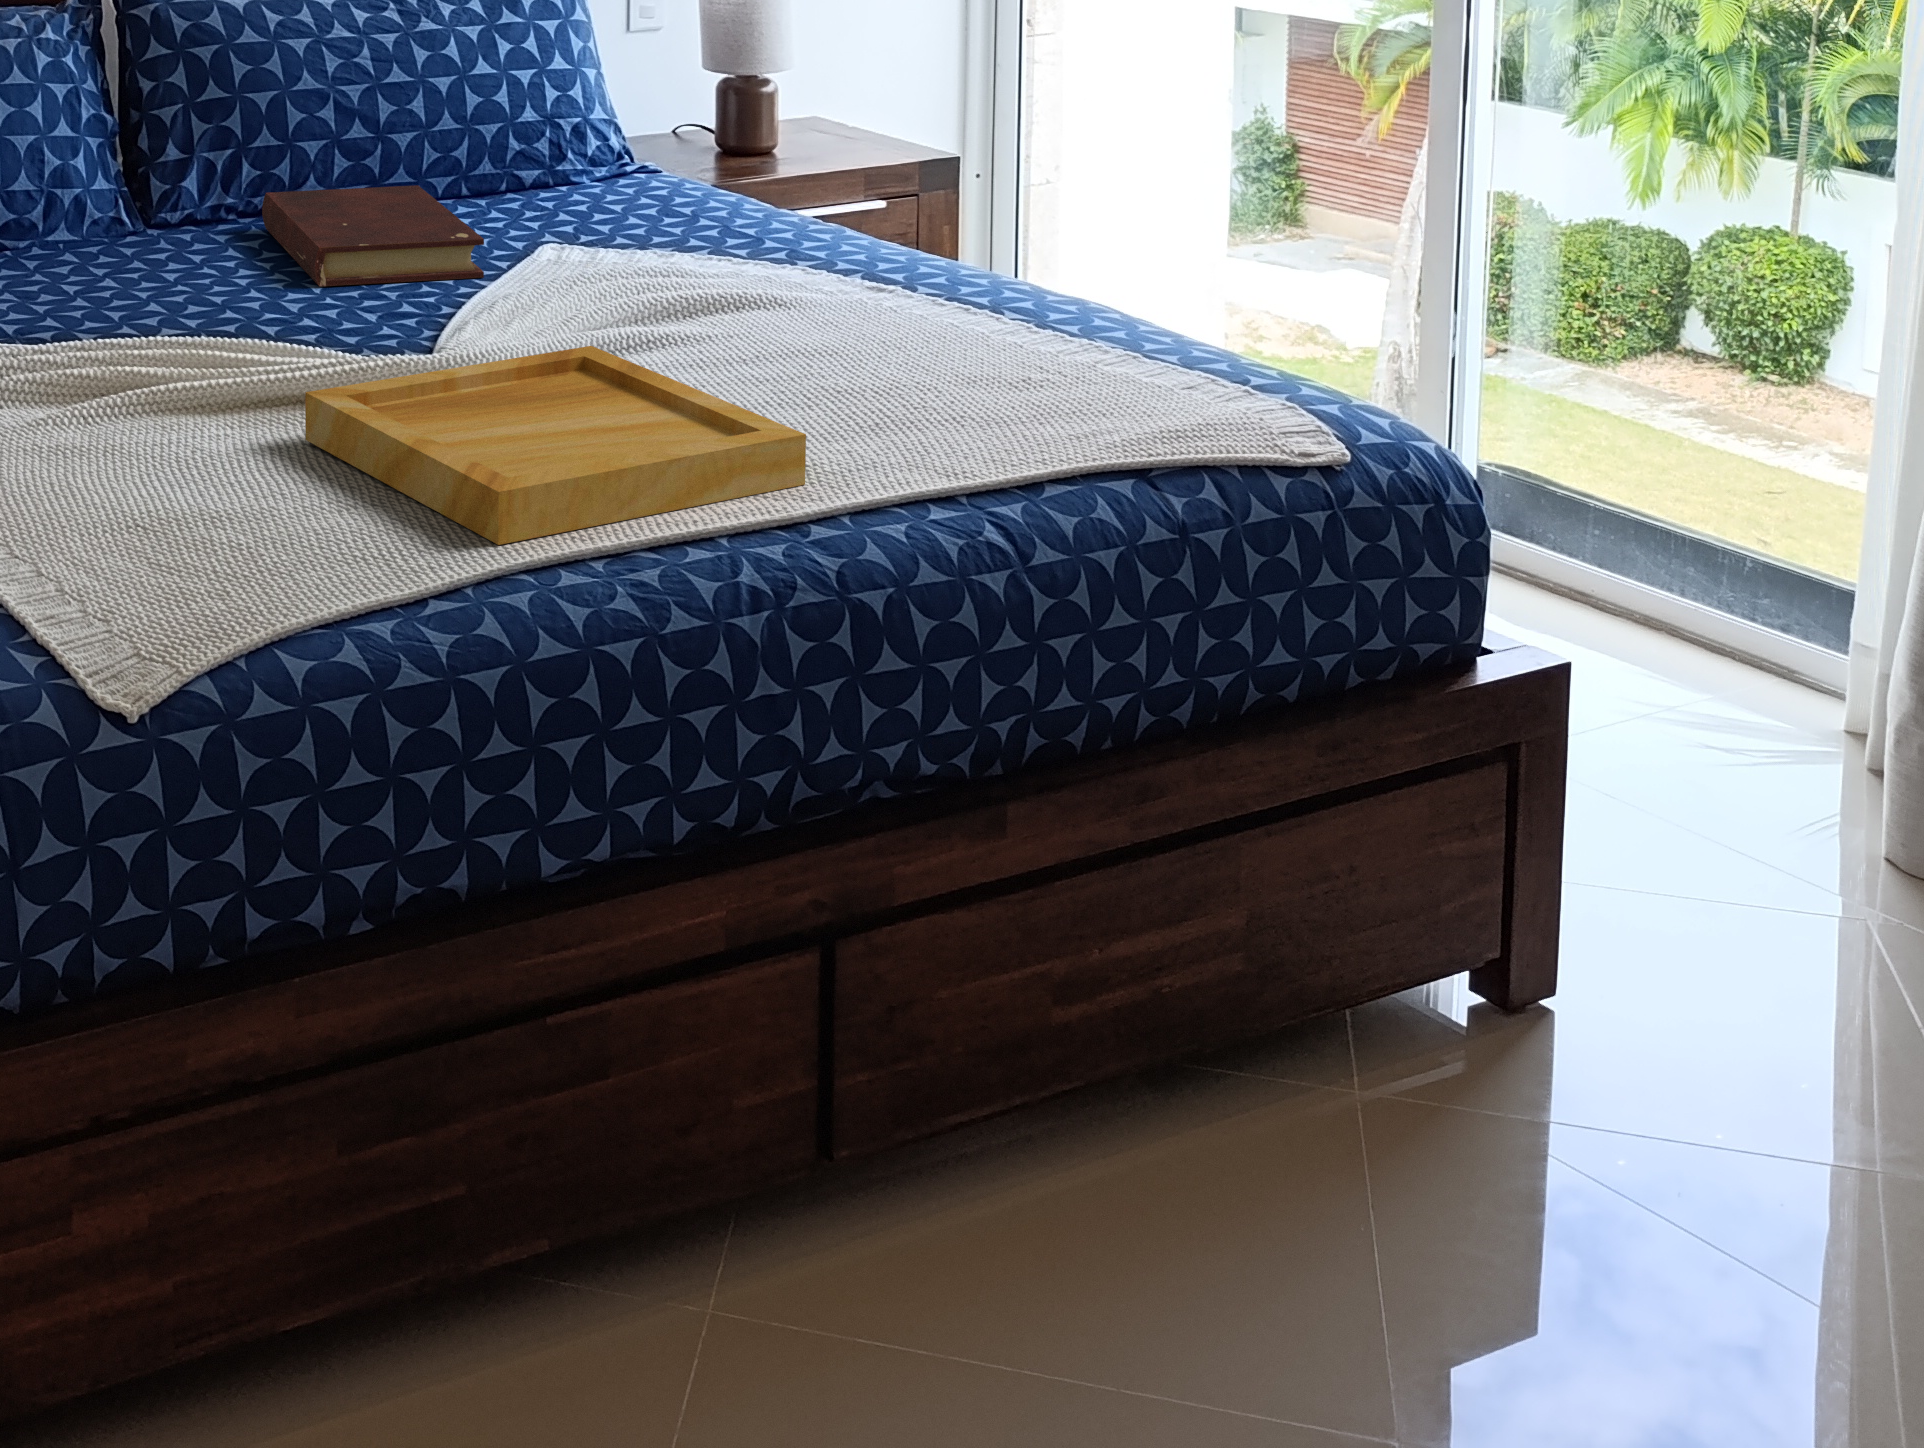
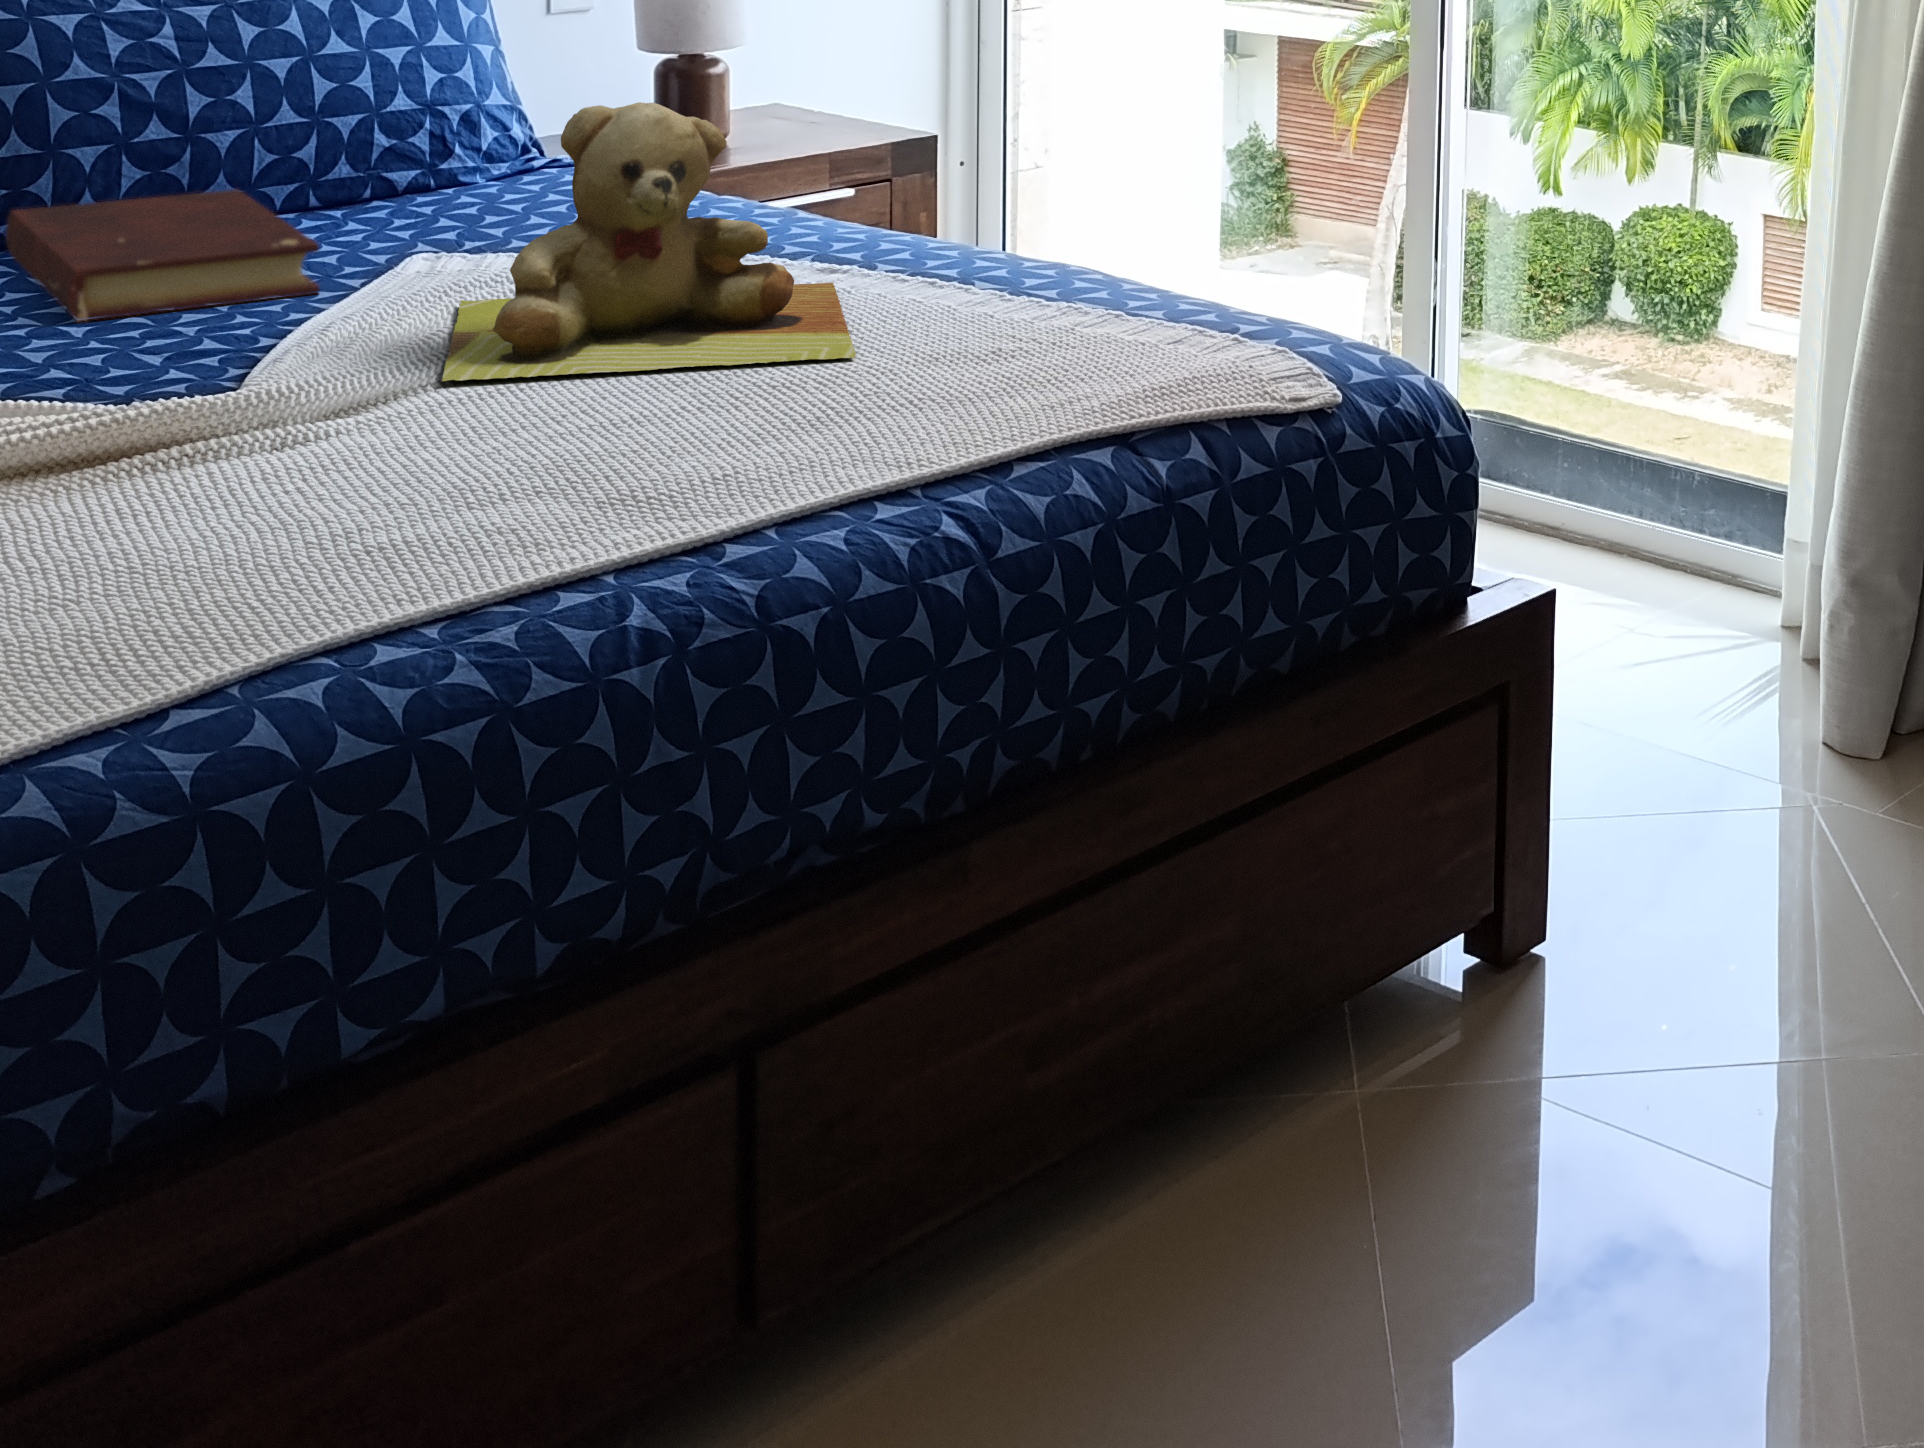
teddy bear: none [583,145,908,375] -> present [442,102,856,381]
tray: present [305,346,806,545] -> none [8,356,721,623]

